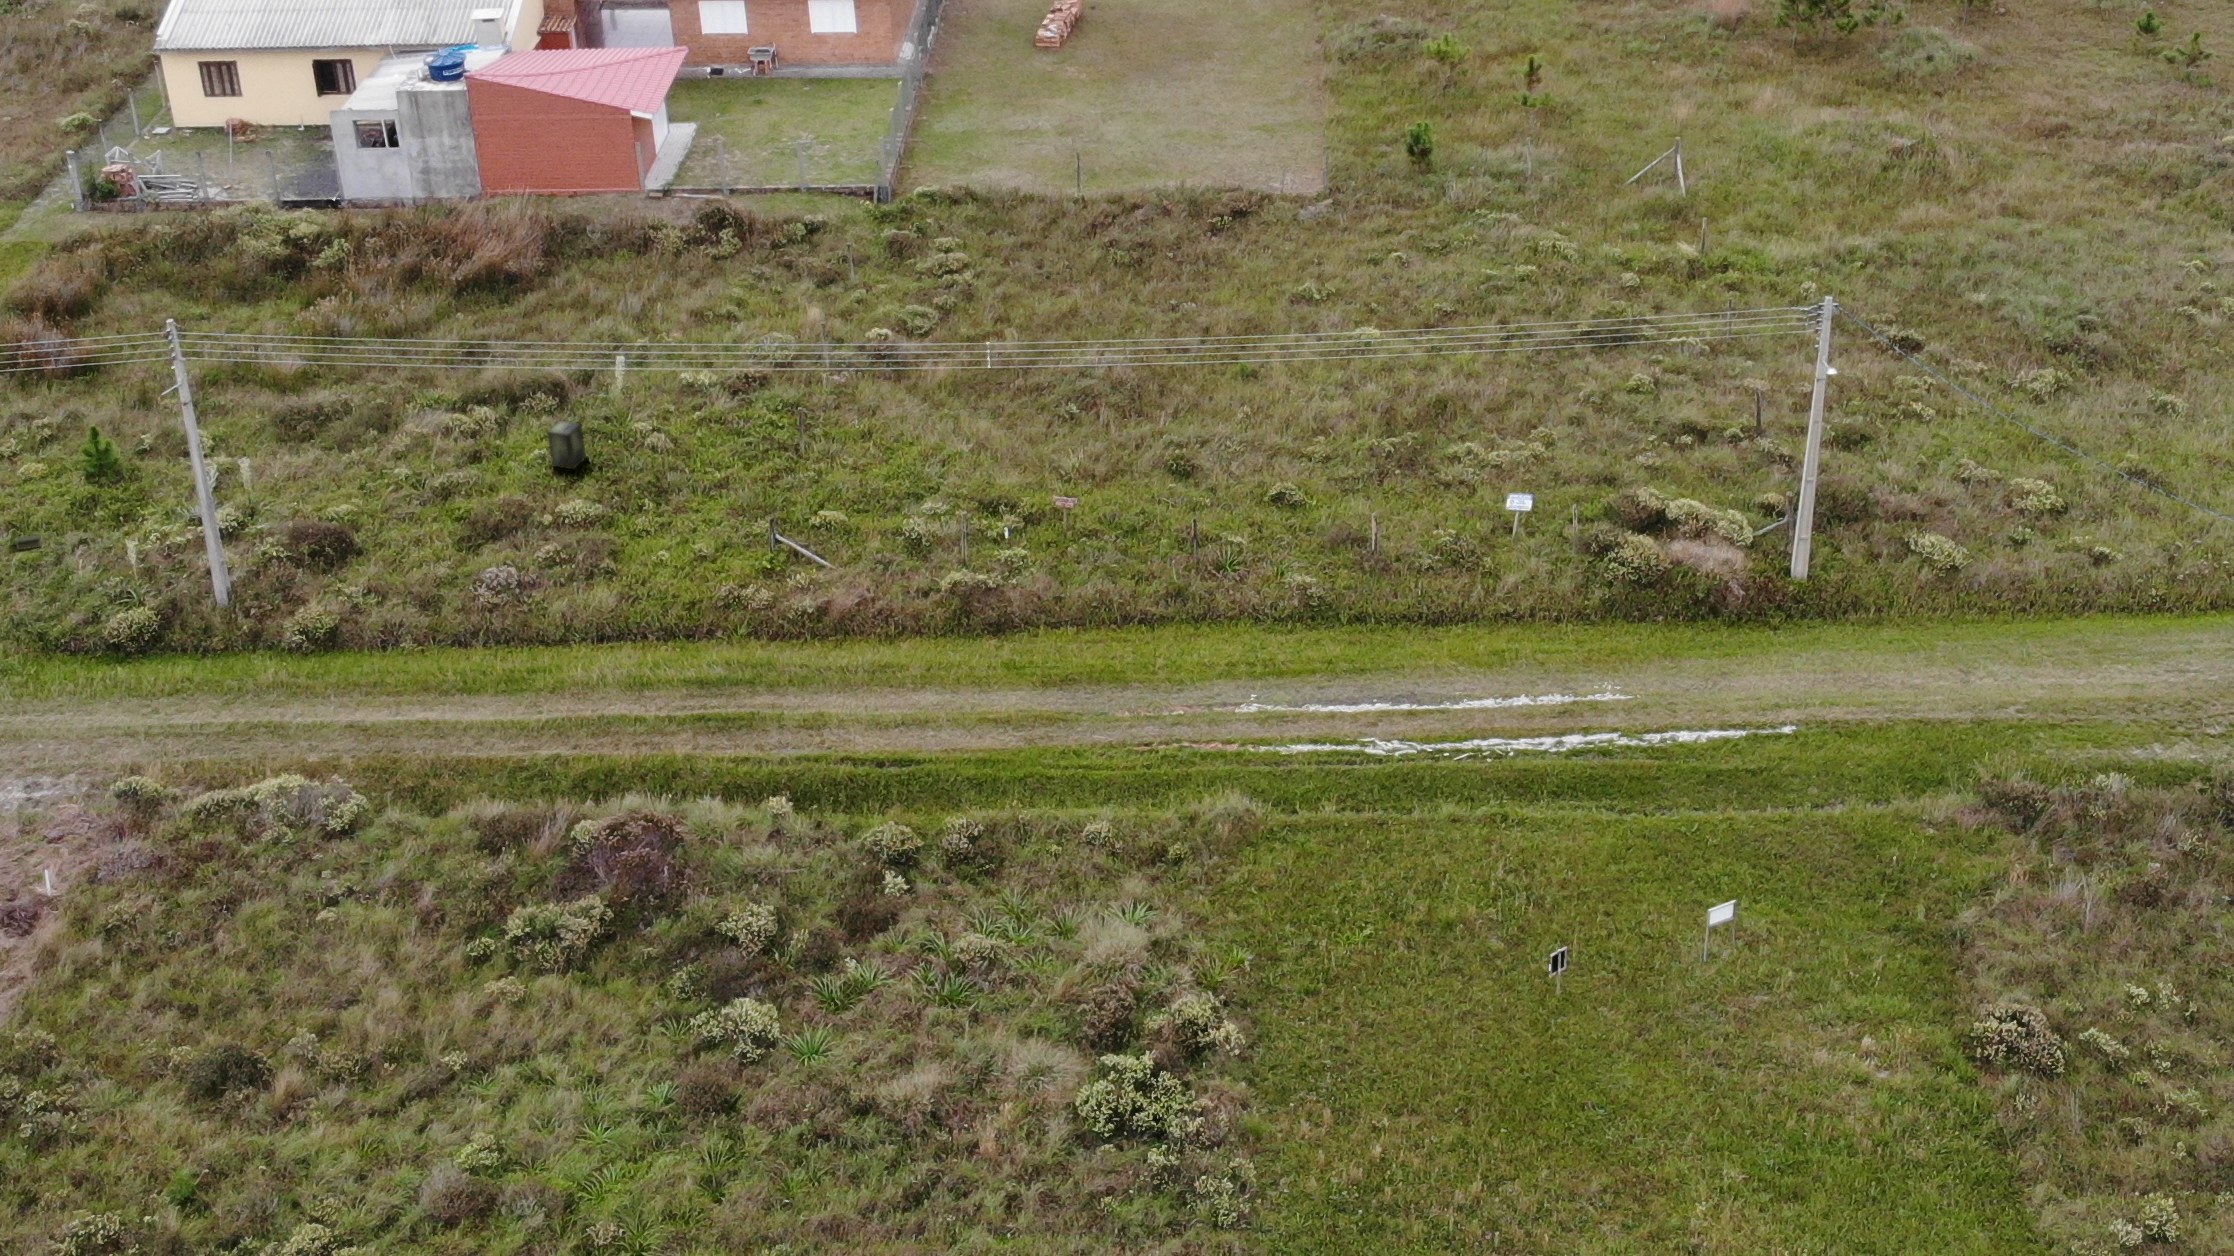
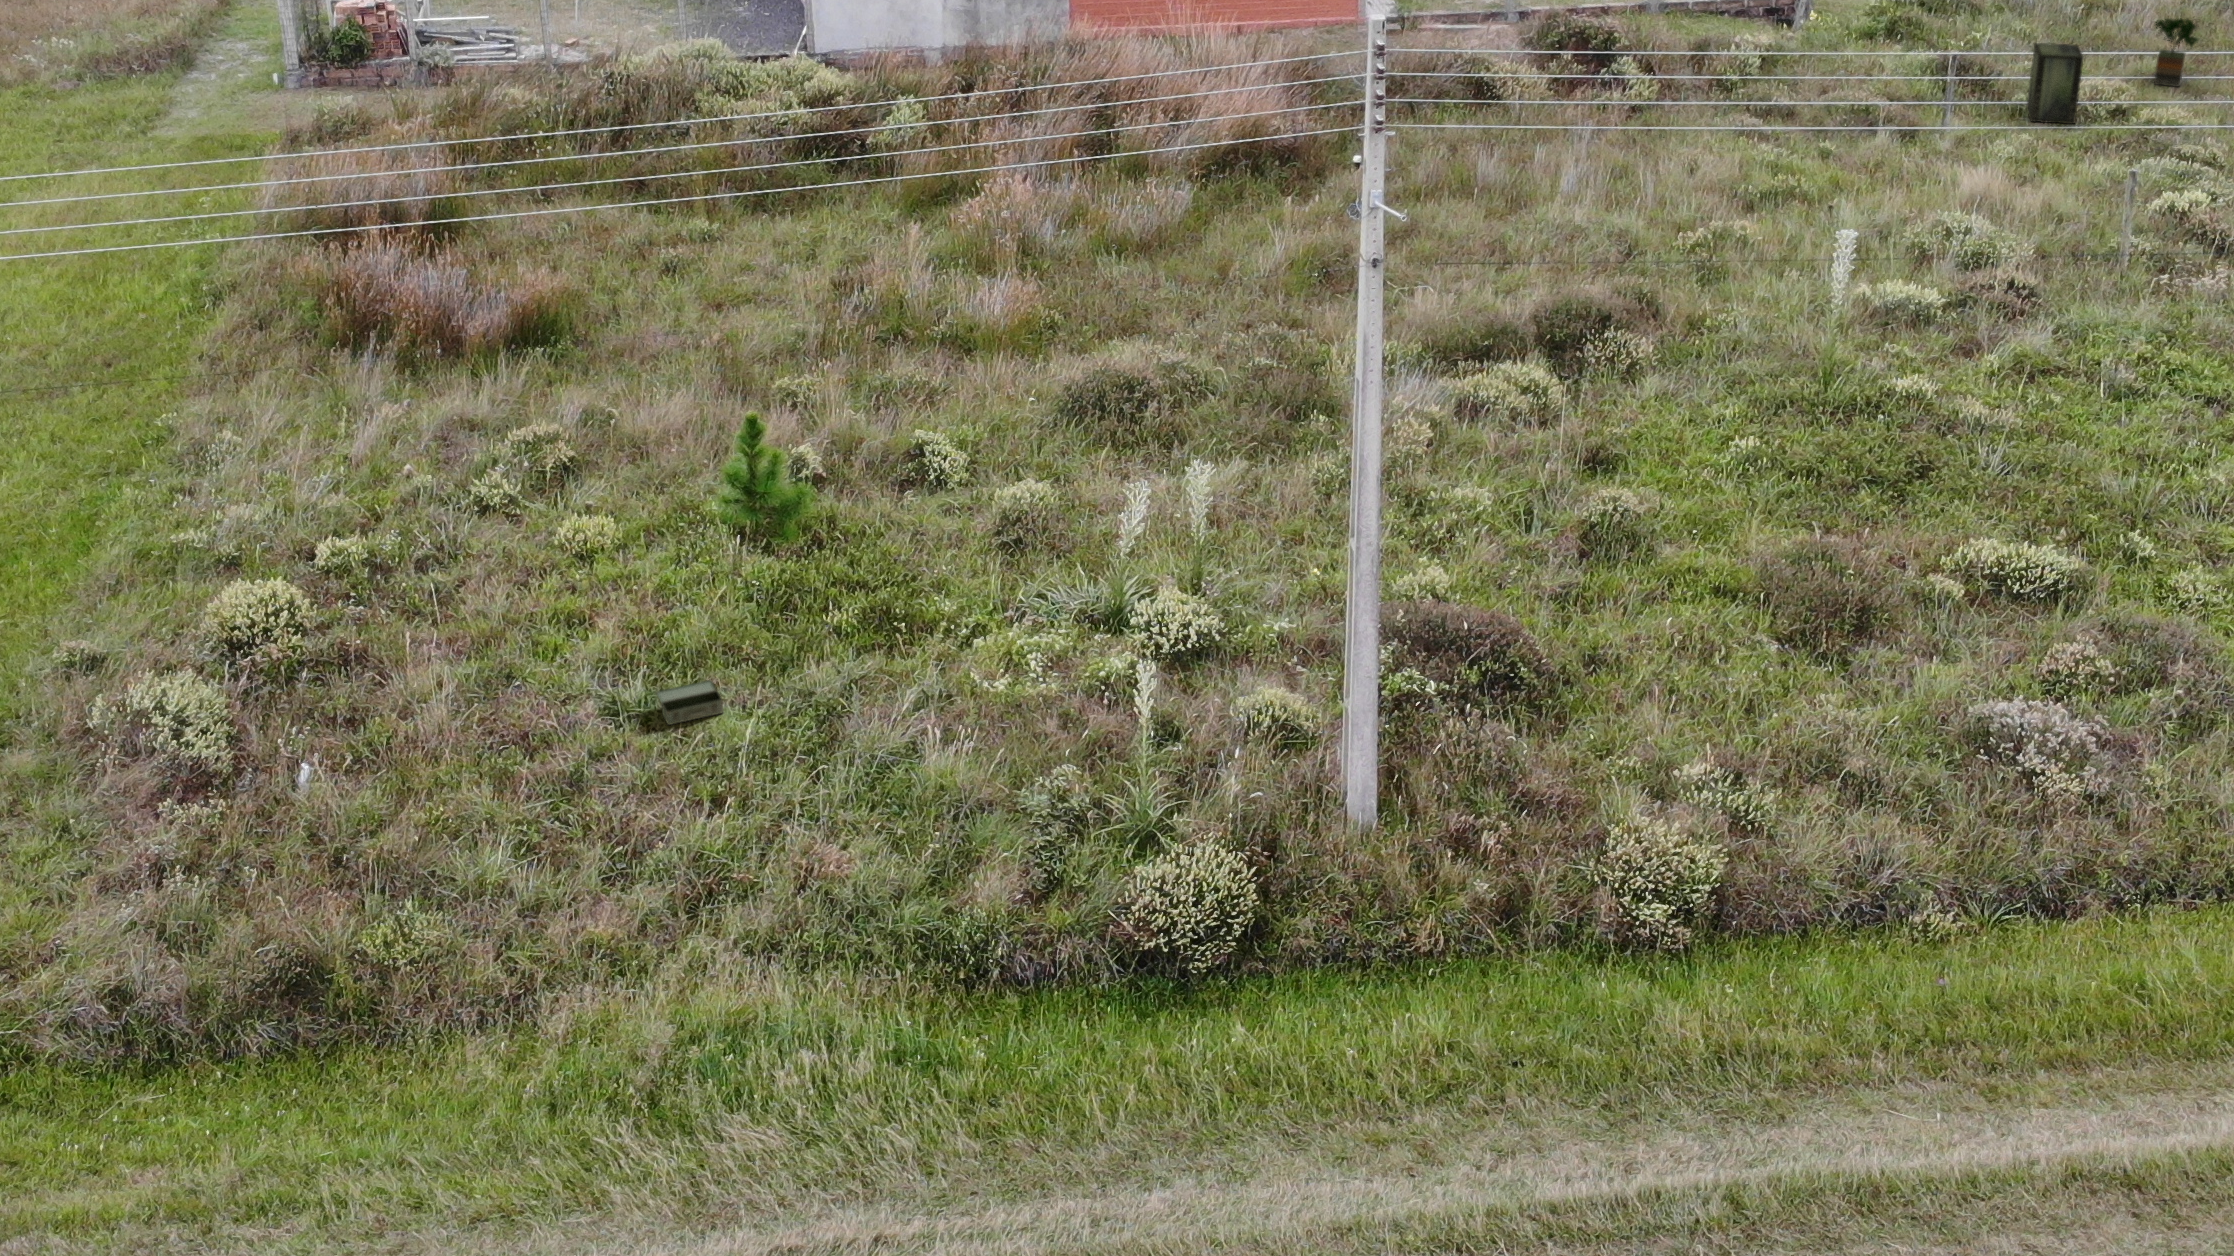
potted tree: none [972,222,995,259] -> present [2154,18,2198,87]
storage box: present [547,421,586,469] -> present [2027,43,2084,124]

